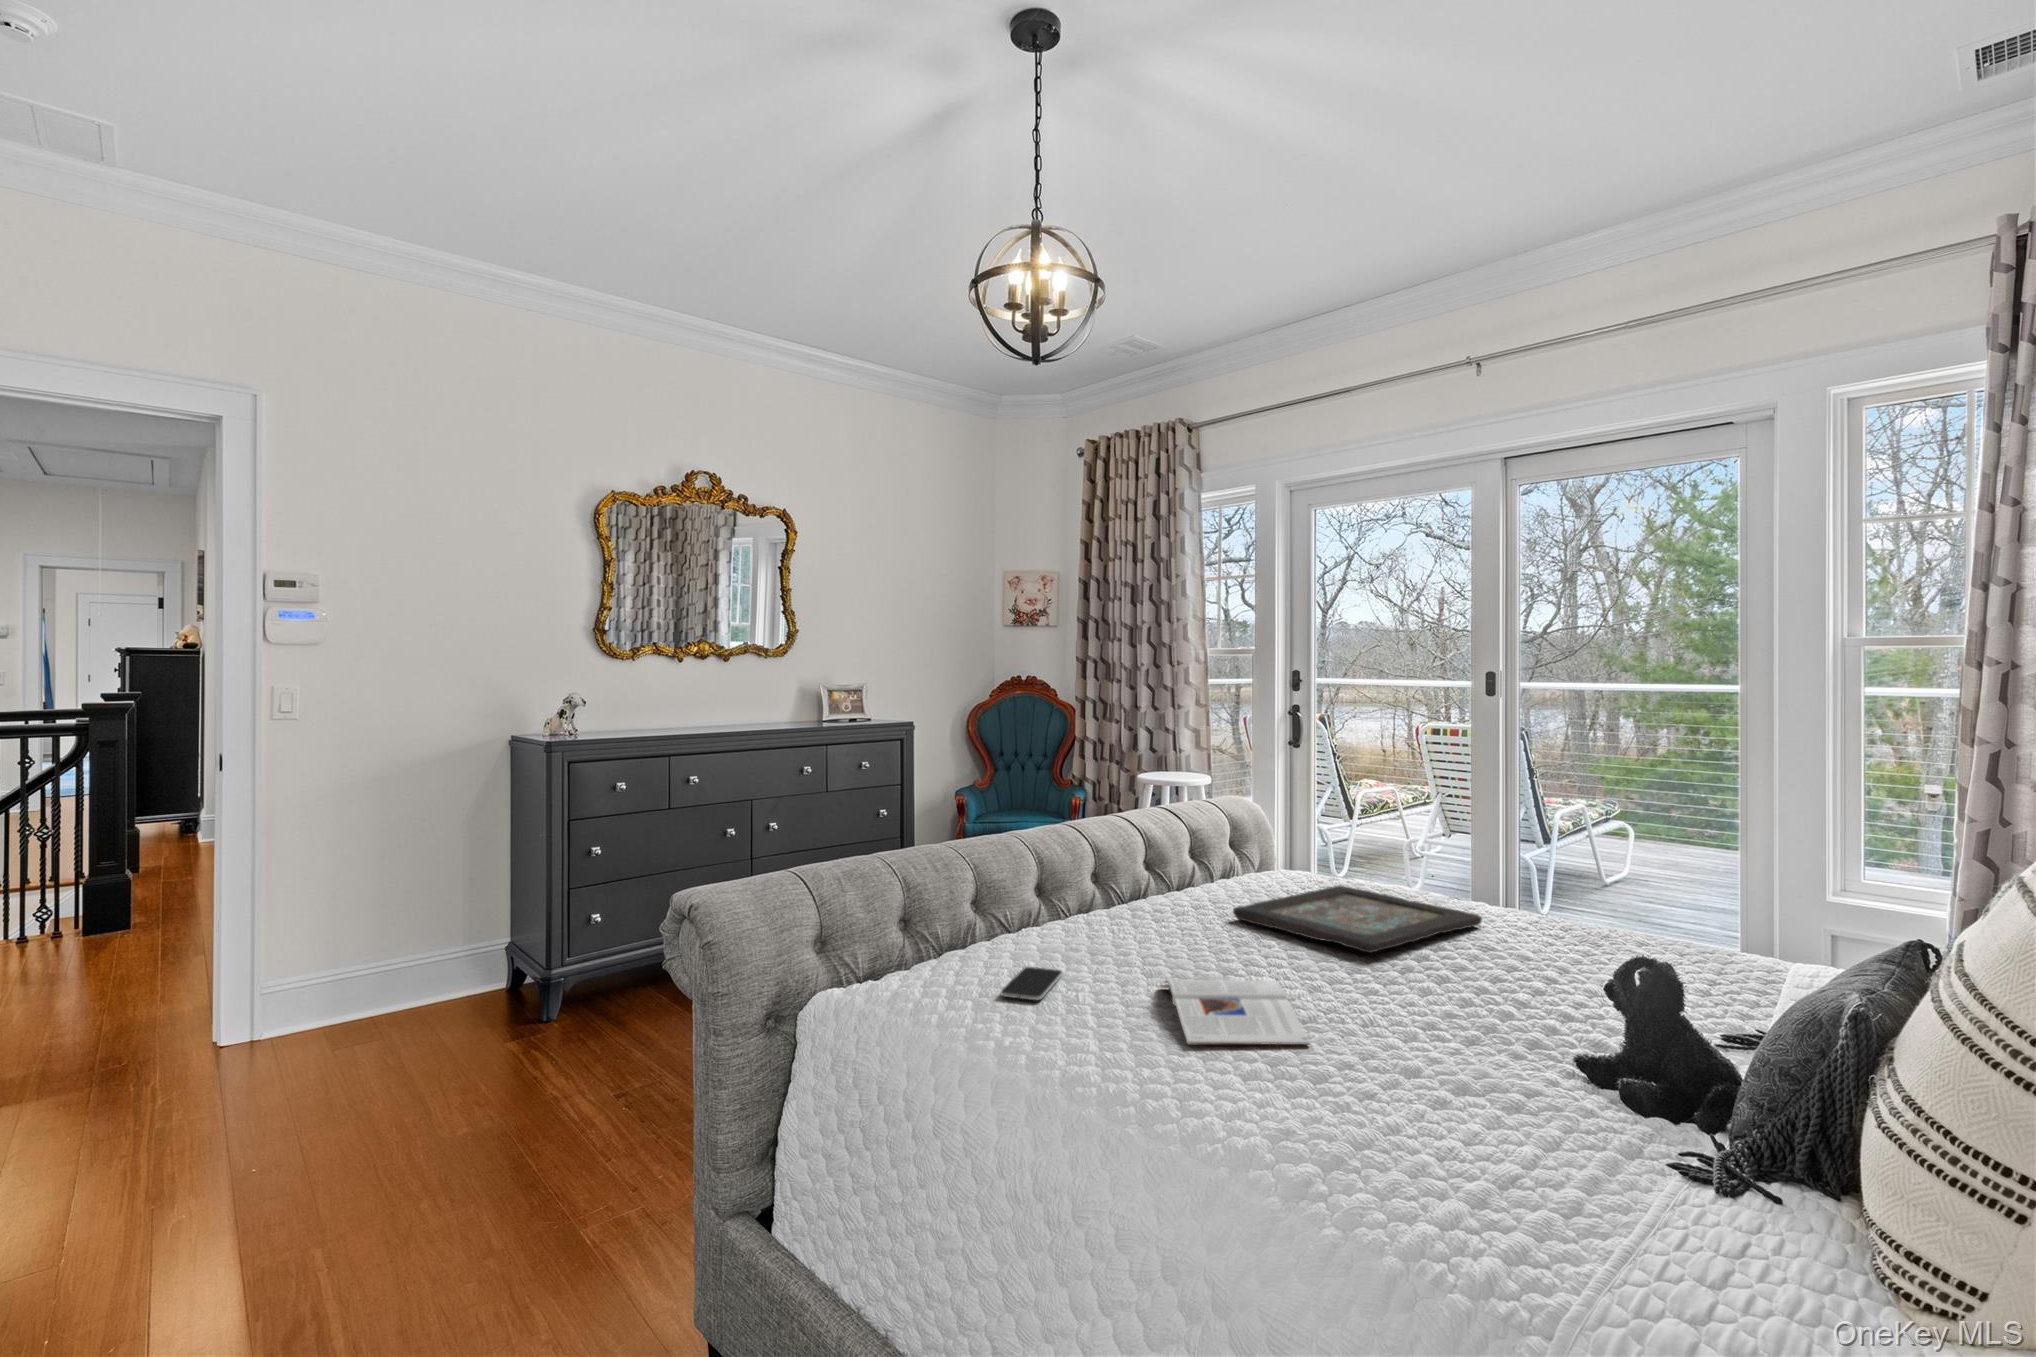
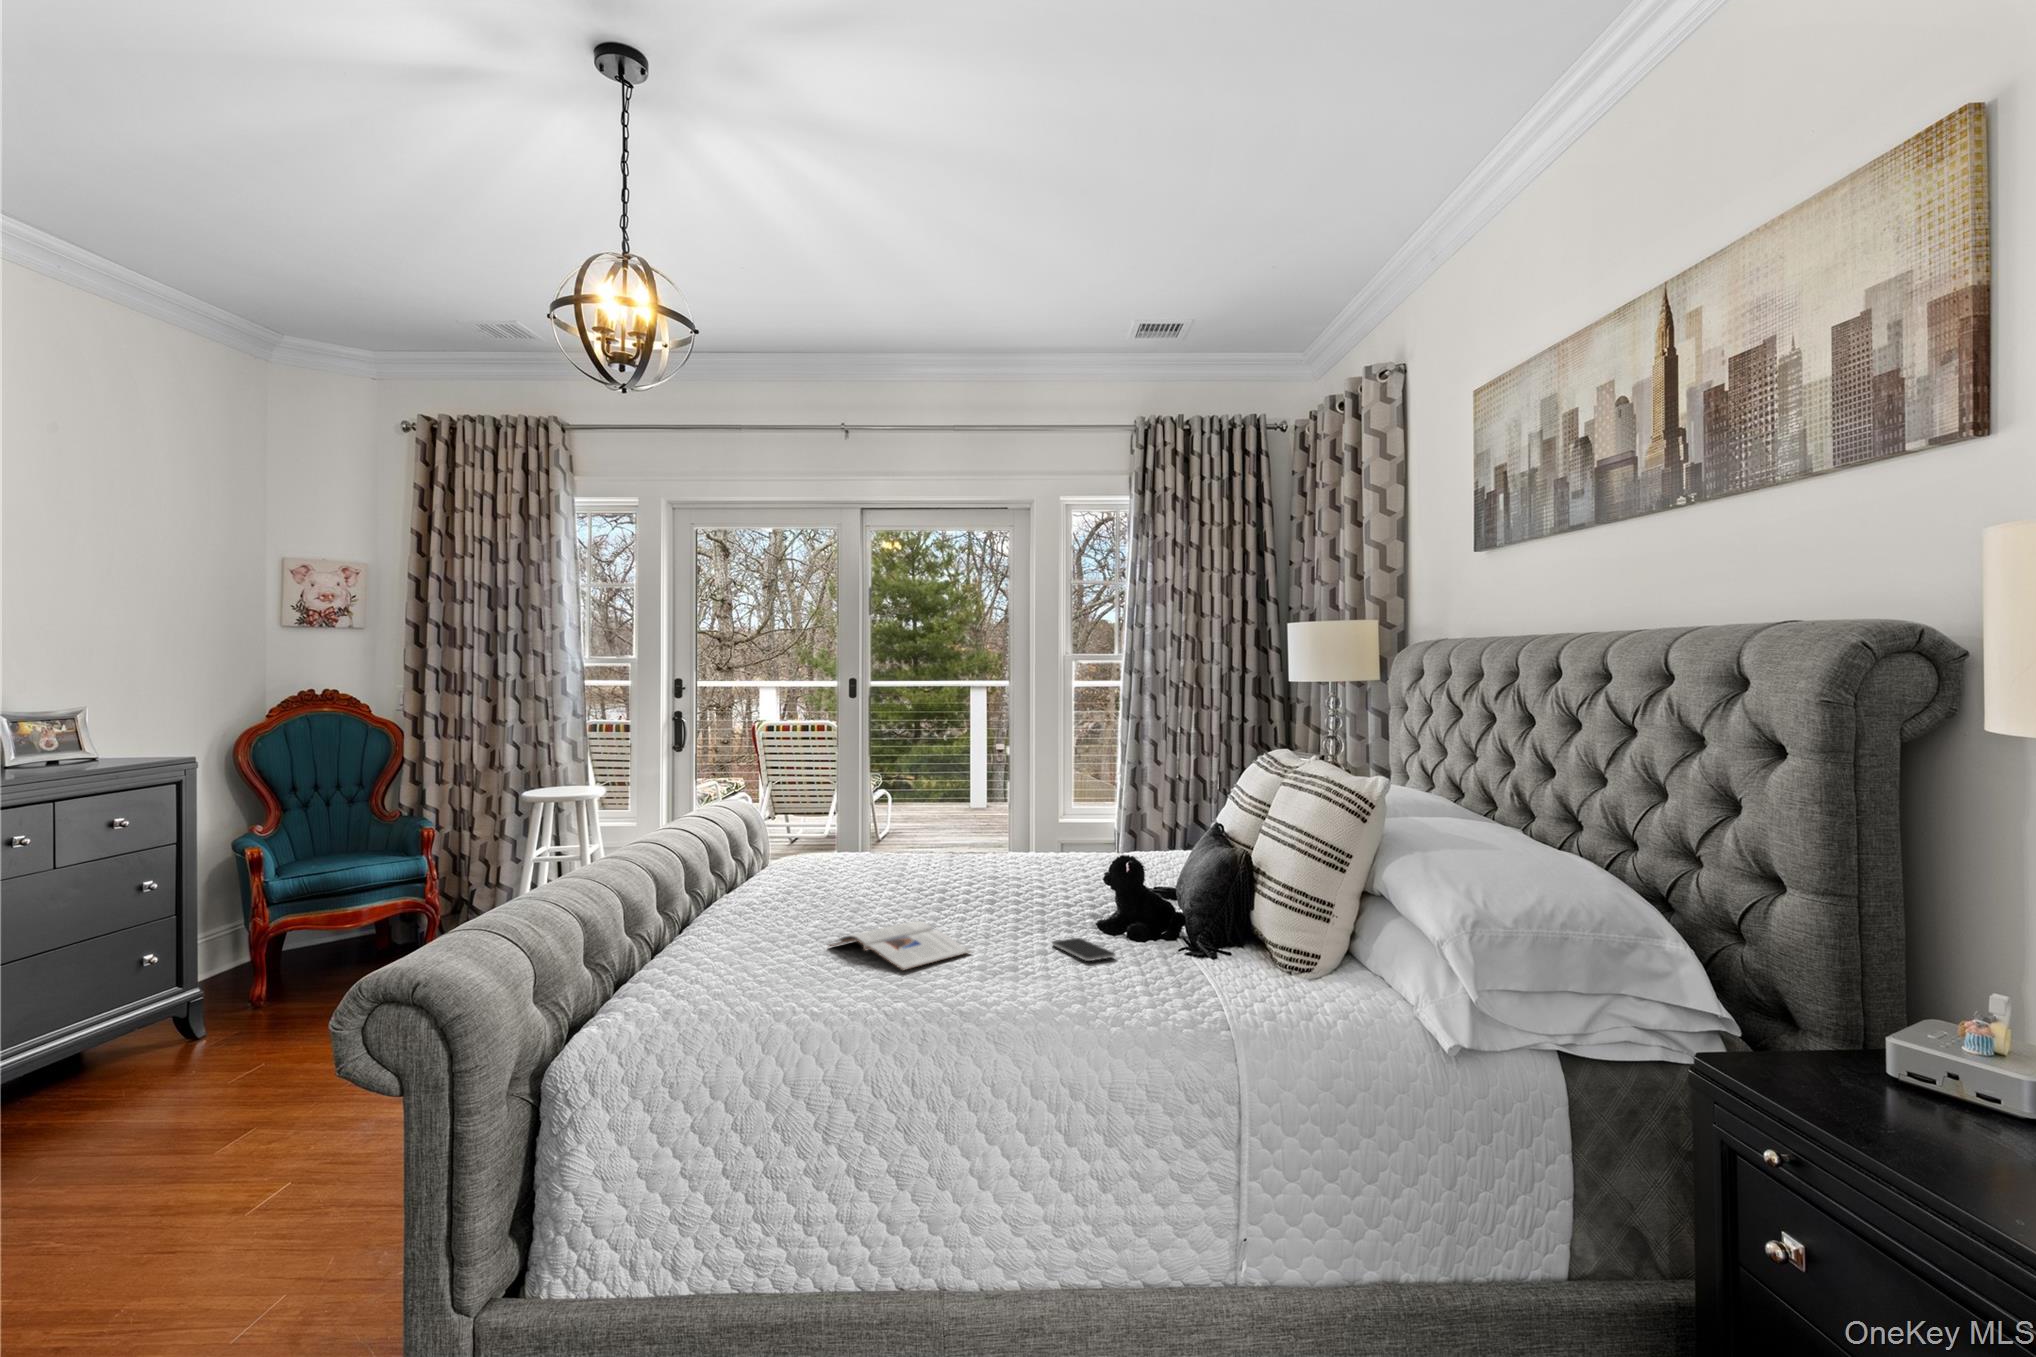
decorative tray: present [1233,886,1482,953] -> none [807,860,970,897]
smartphone: present [1001,967,1063,1000] -> present [1052,938,1115,961]

